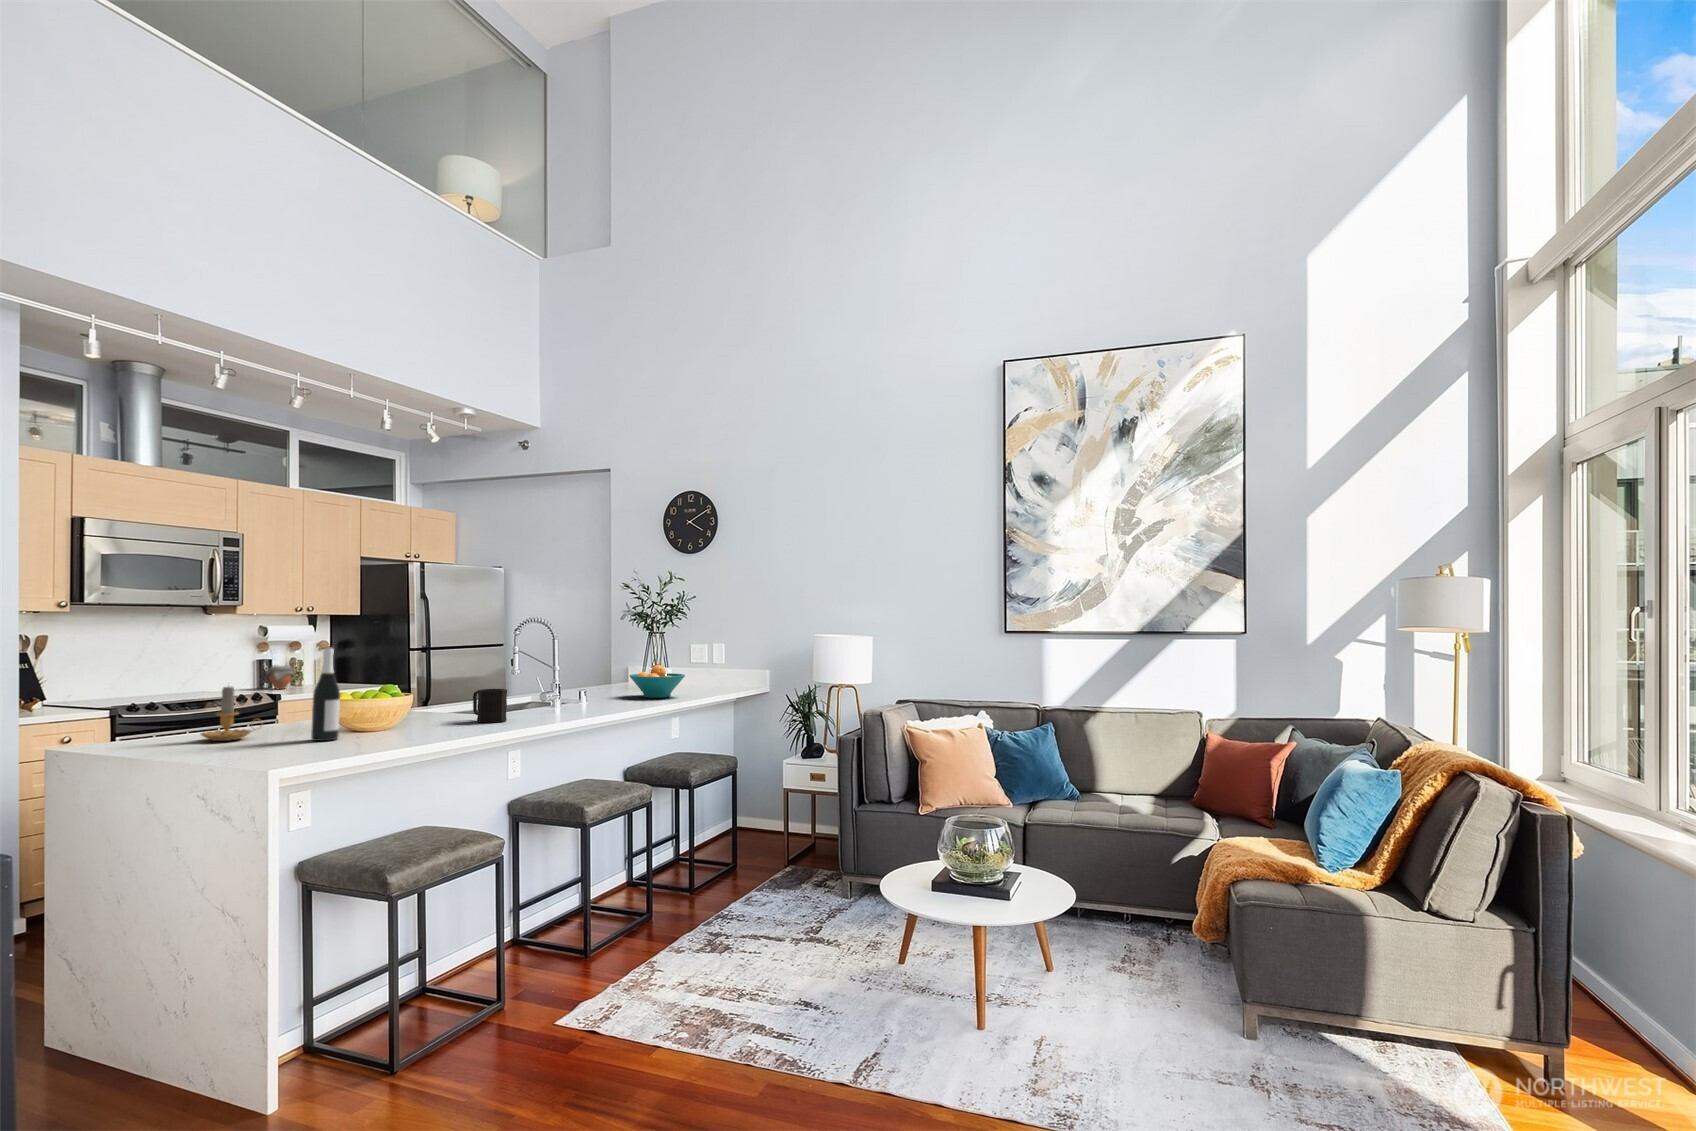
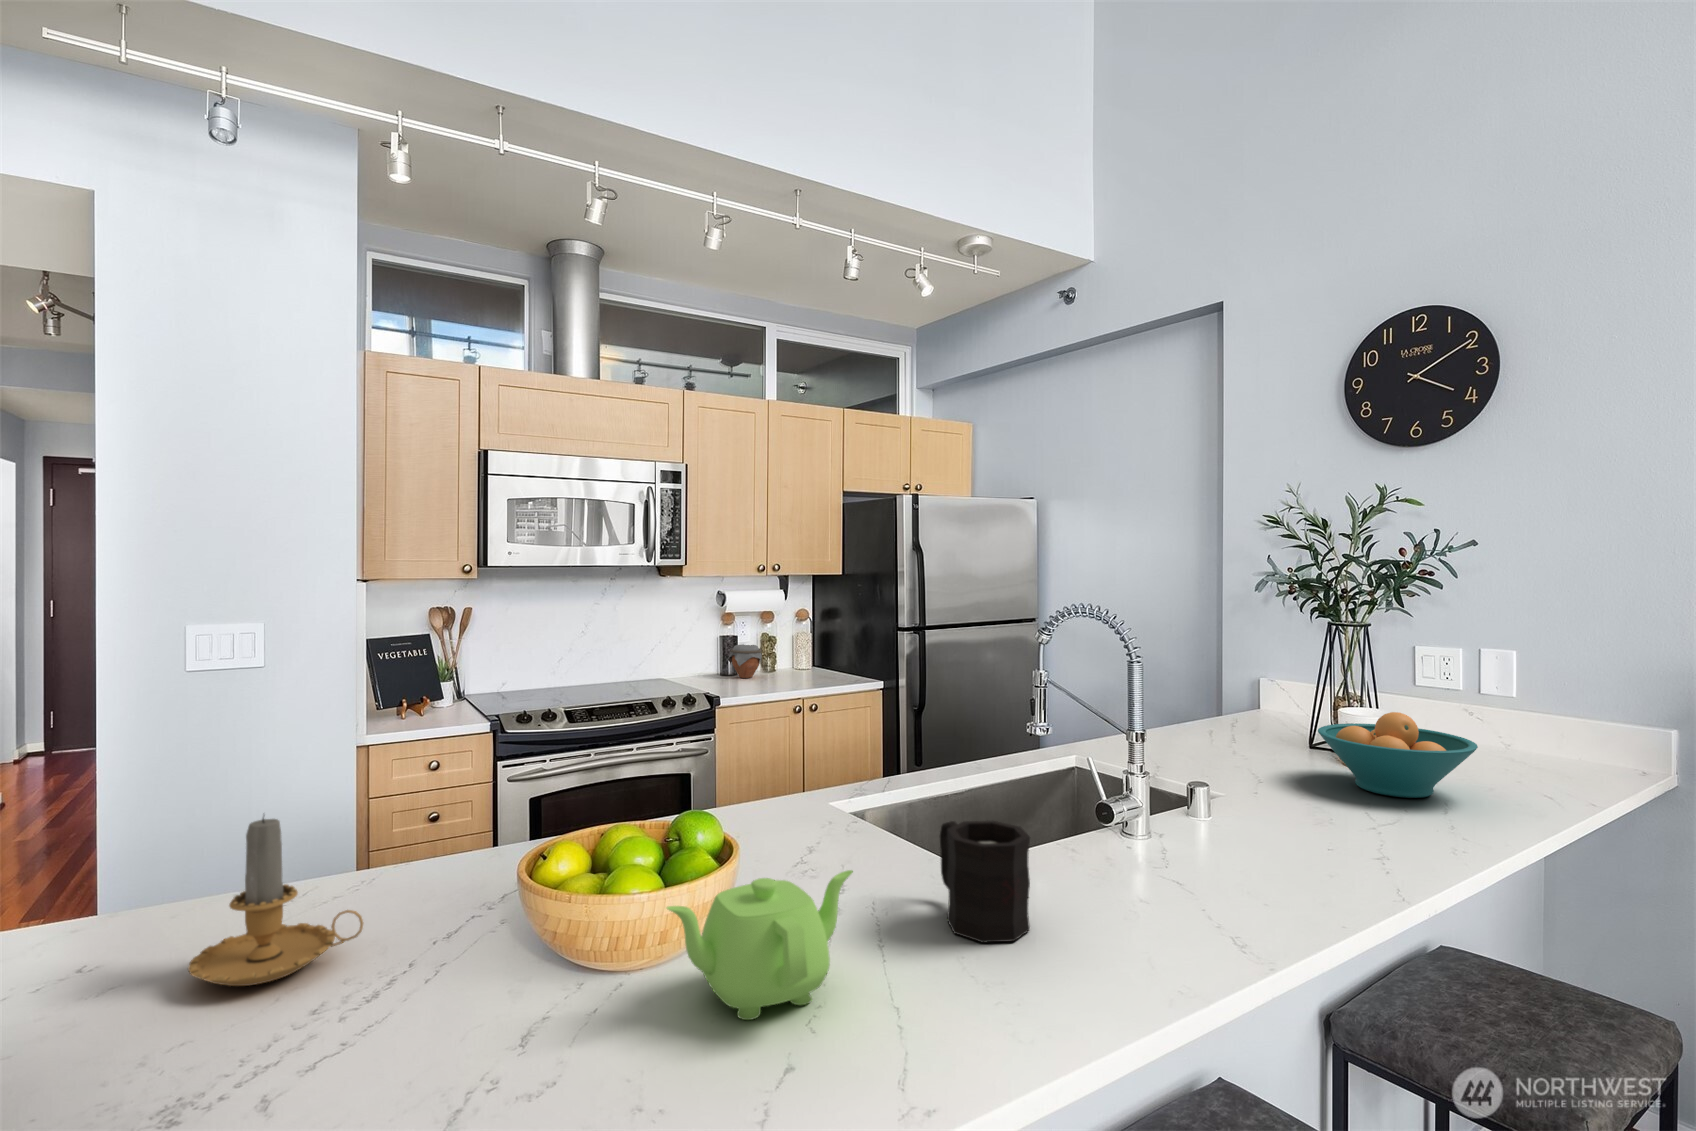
wine bottle: present [311,647,340,741] -> none [396,733,484,1061]
teapot: none [396,695,450,733] -> present [667,870,853,1020]

